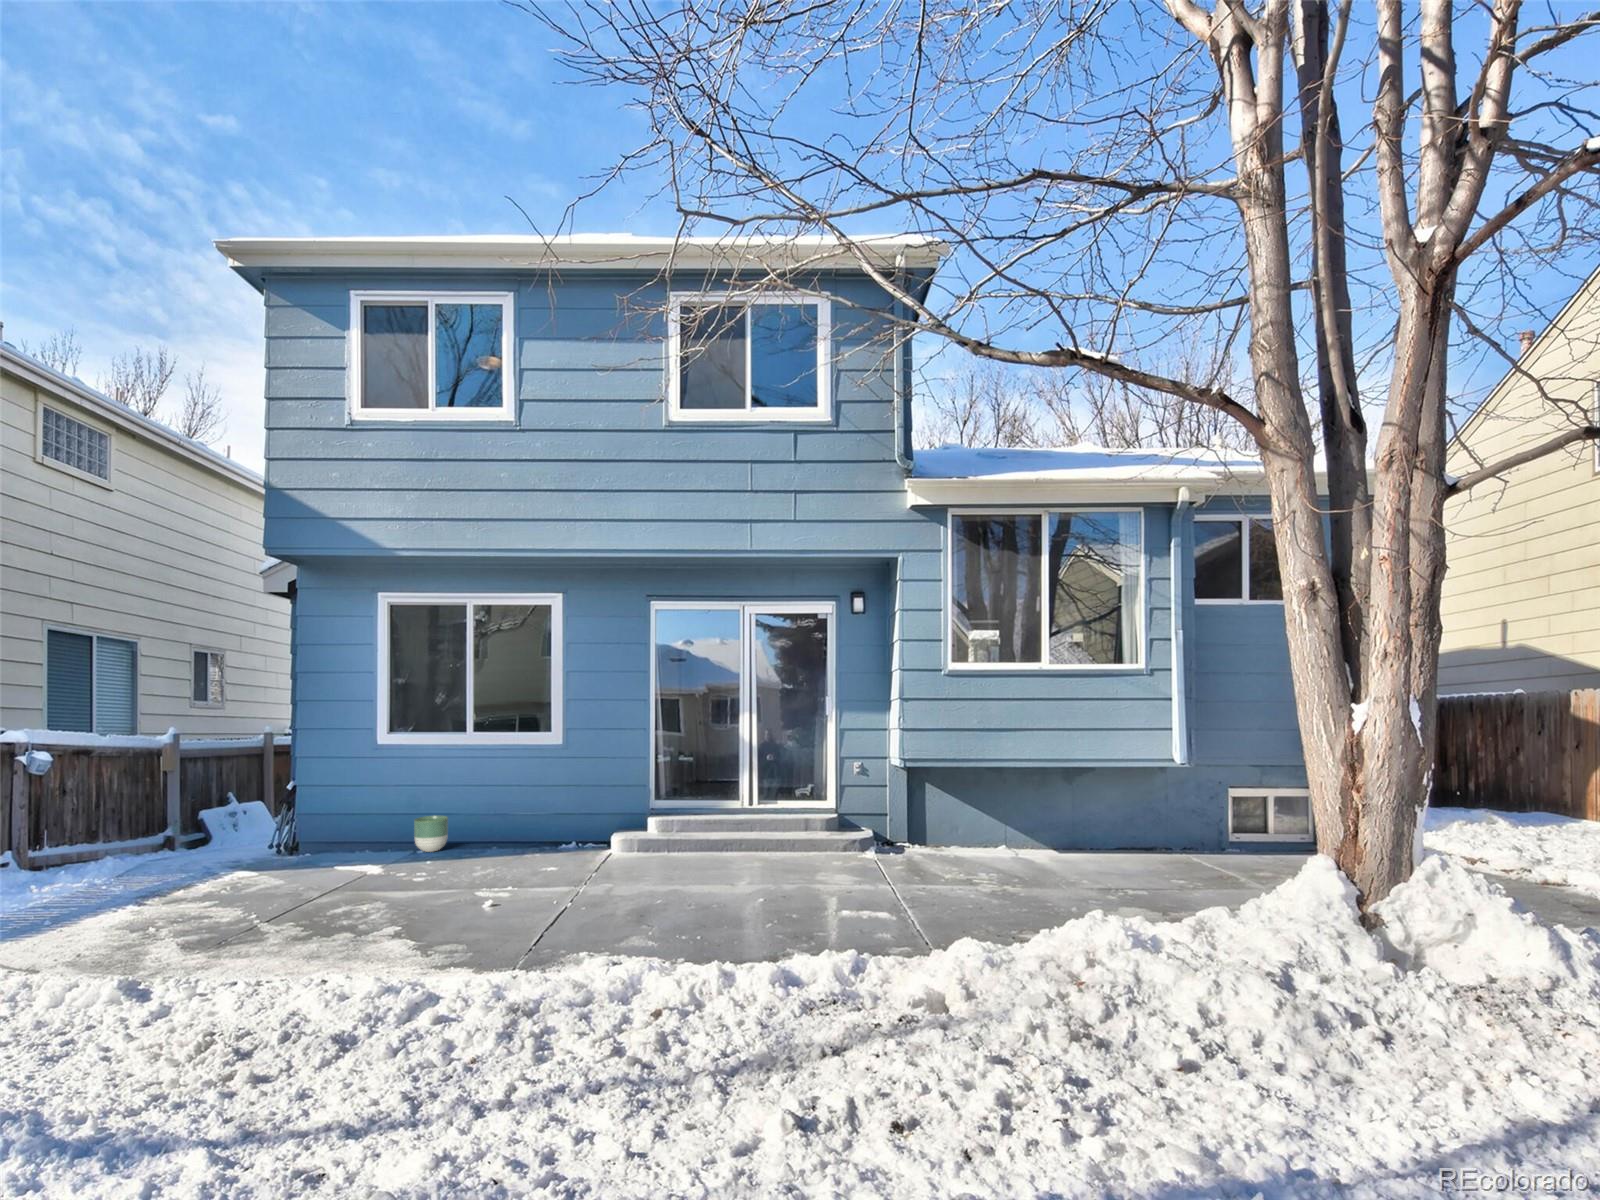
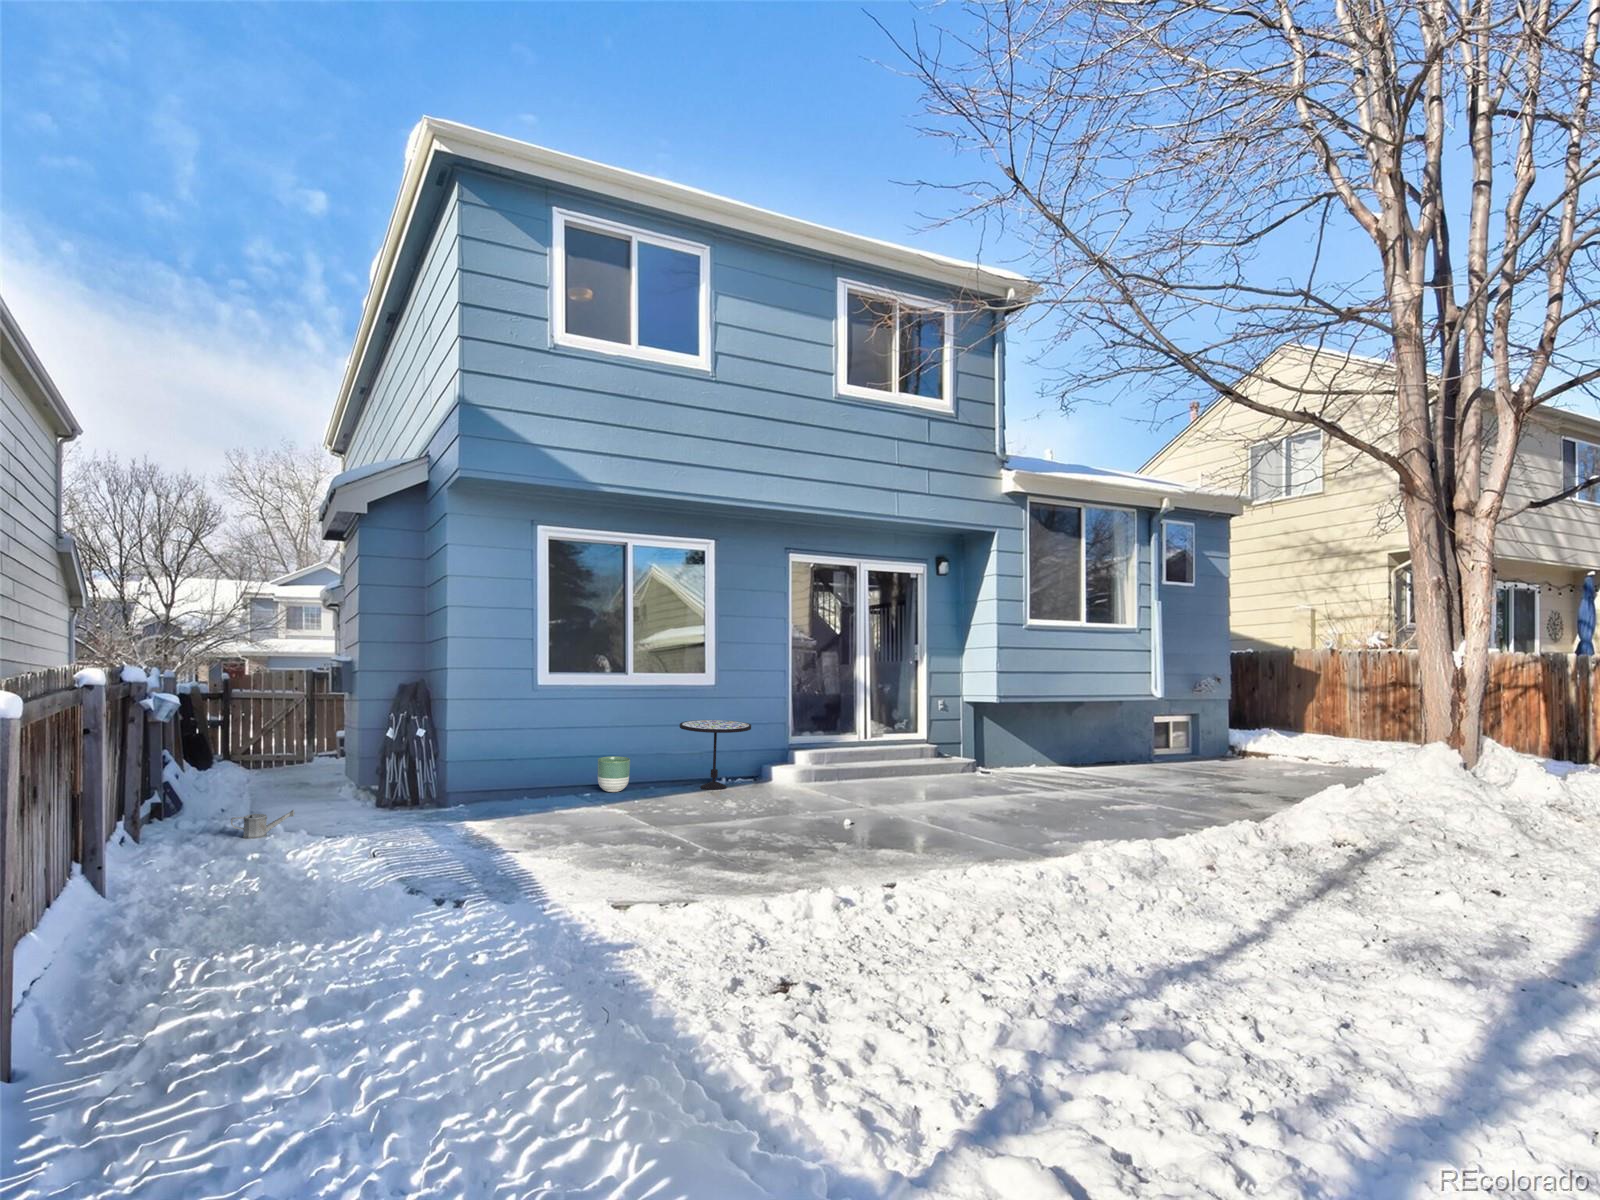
side table: none [486,781,565,856] -> present [680,720,751,790]
watering can: none [28,852,79,875] -> present [231,810,294,839]

